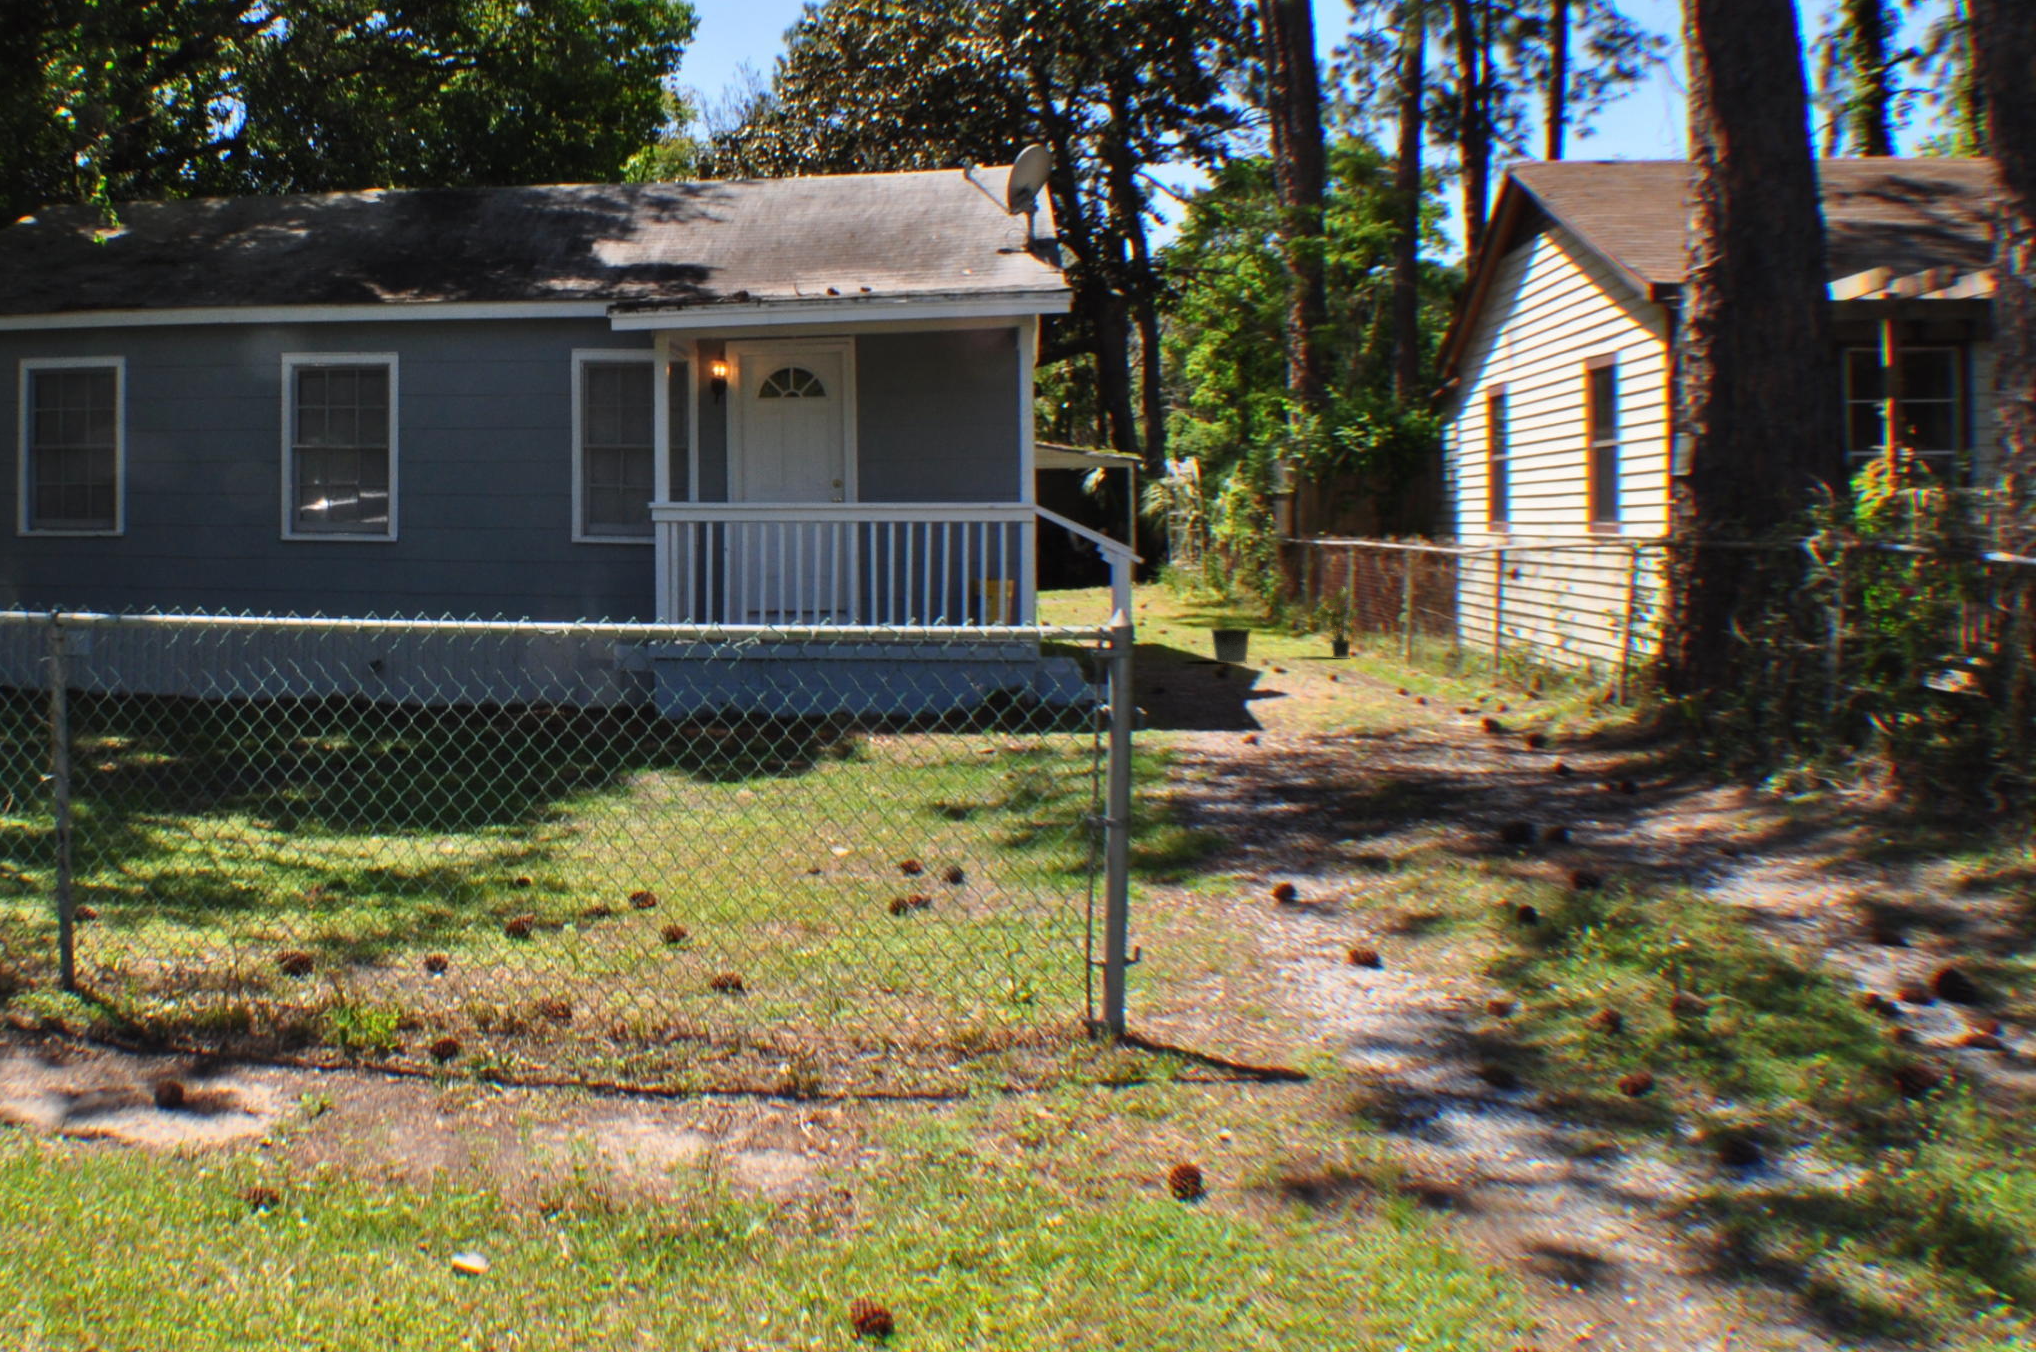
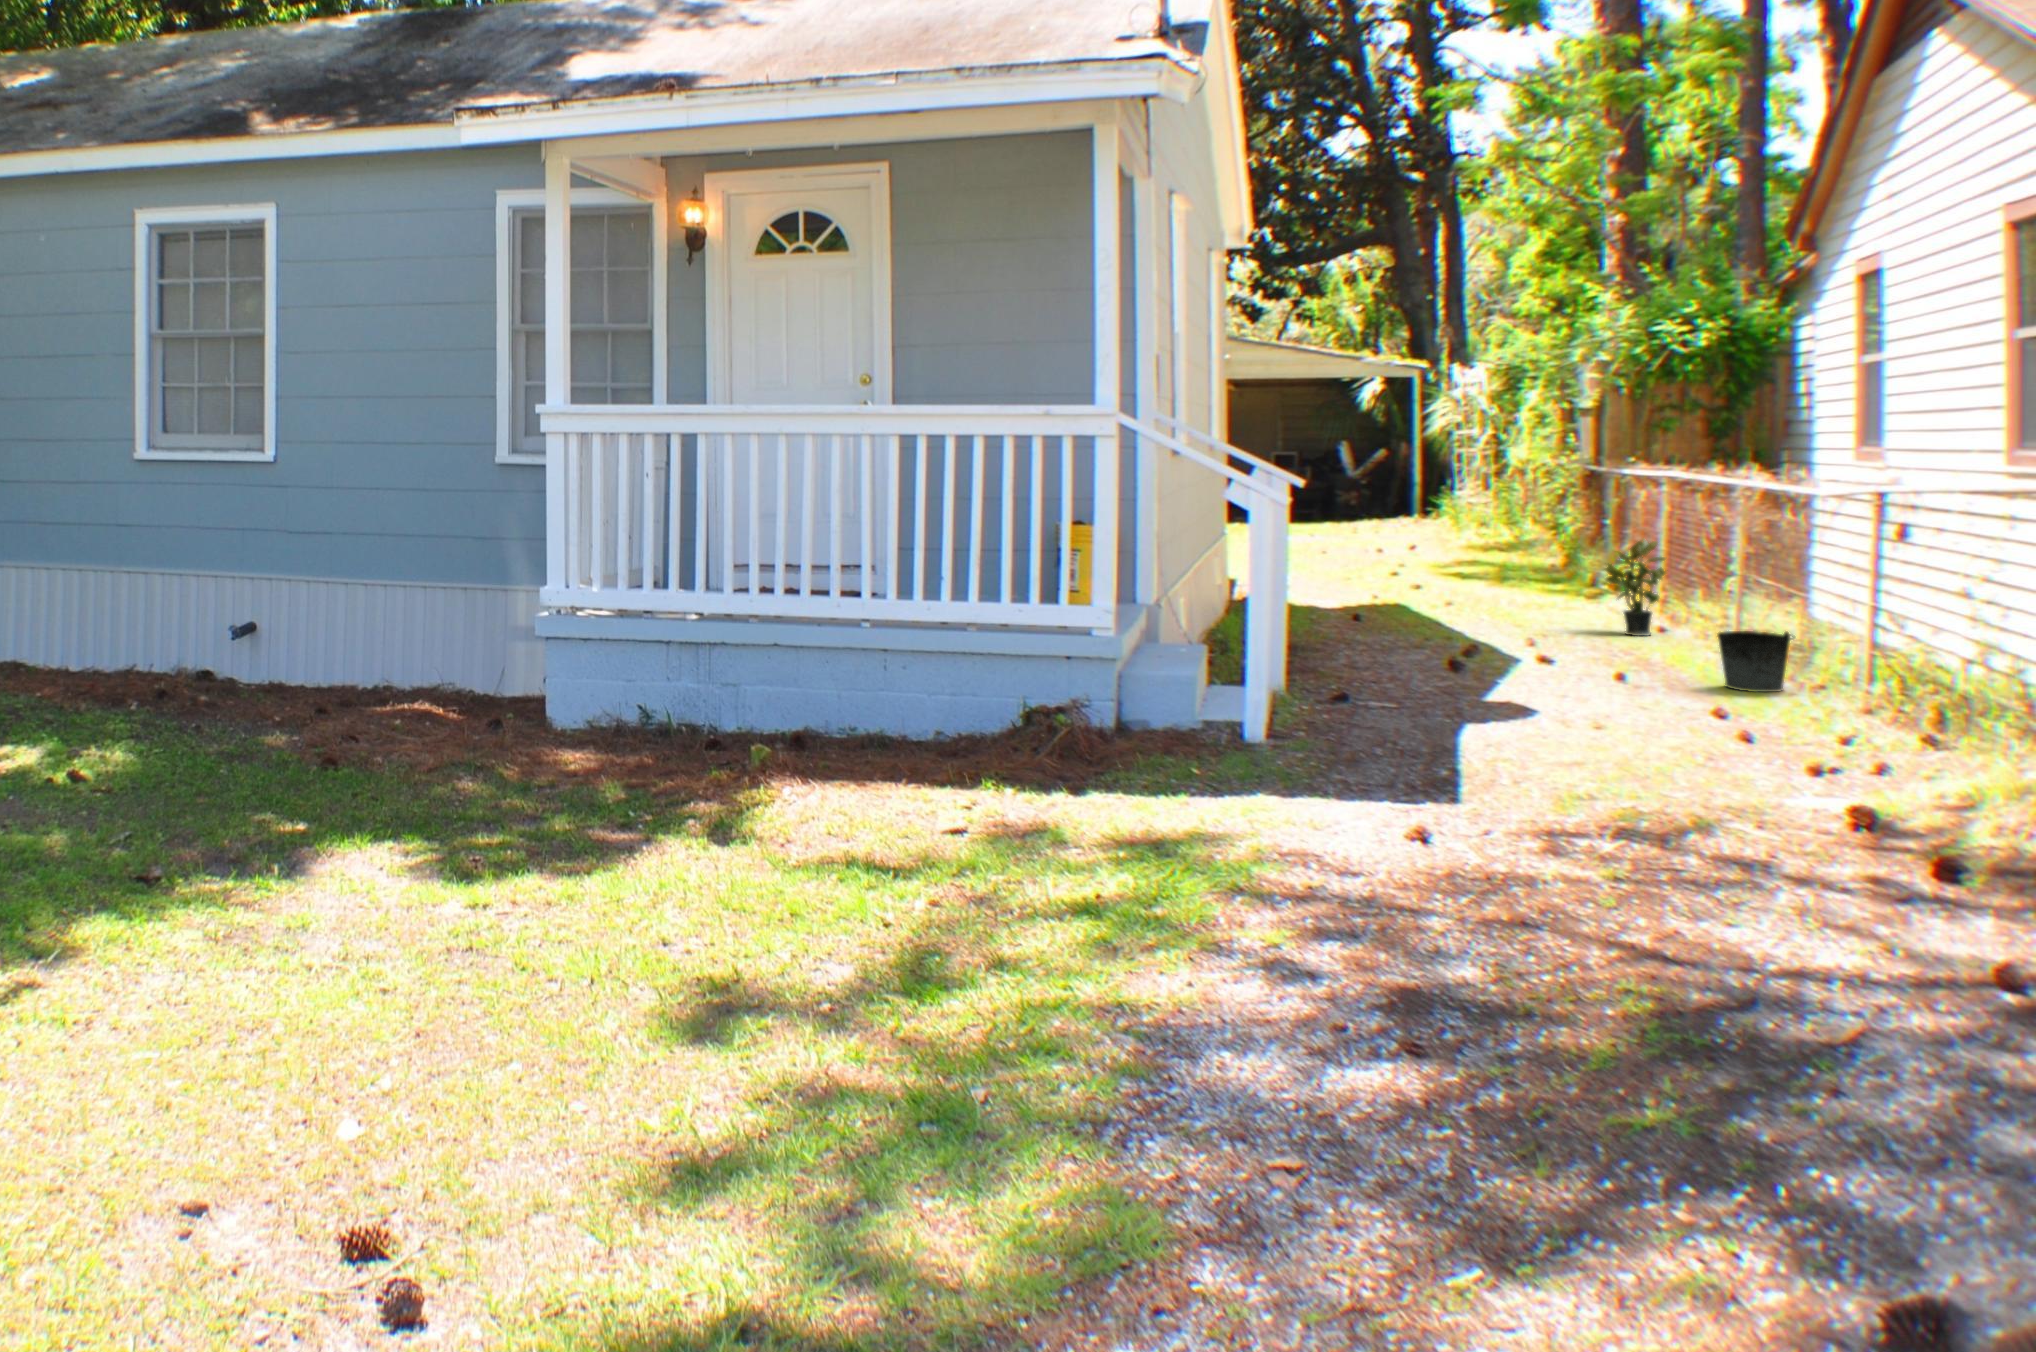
bucket: present [1211,628,1251,664] -> present [1718,631,1795,692]

